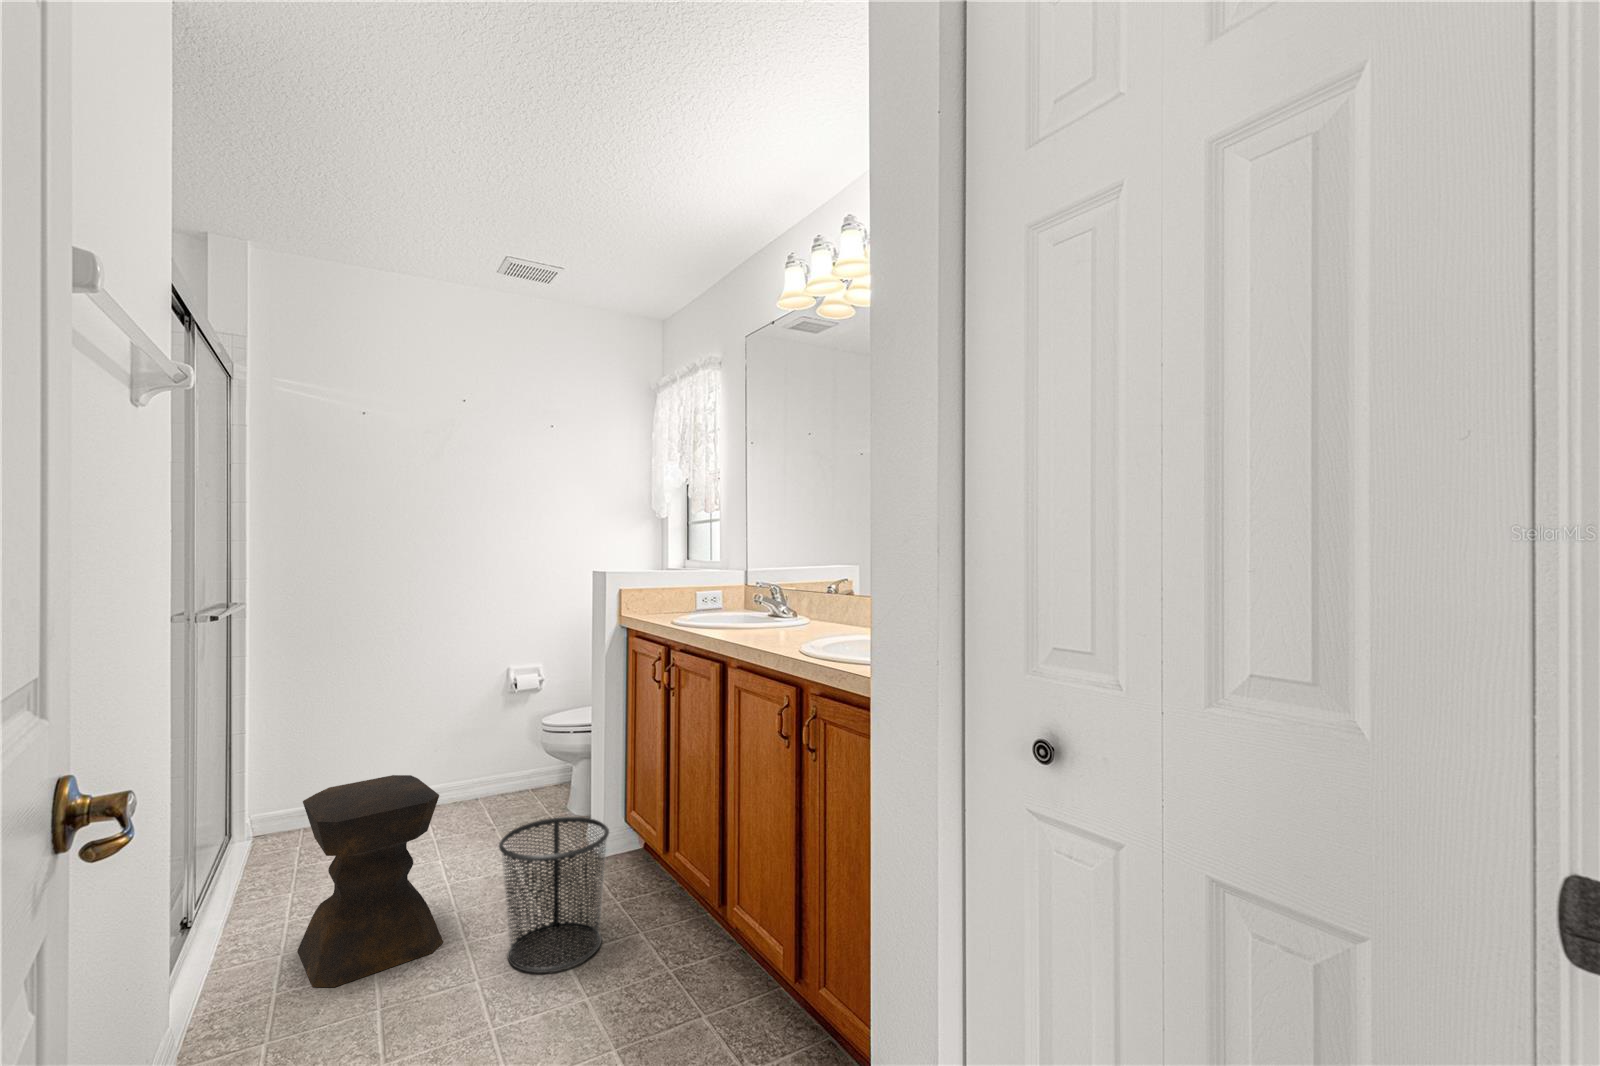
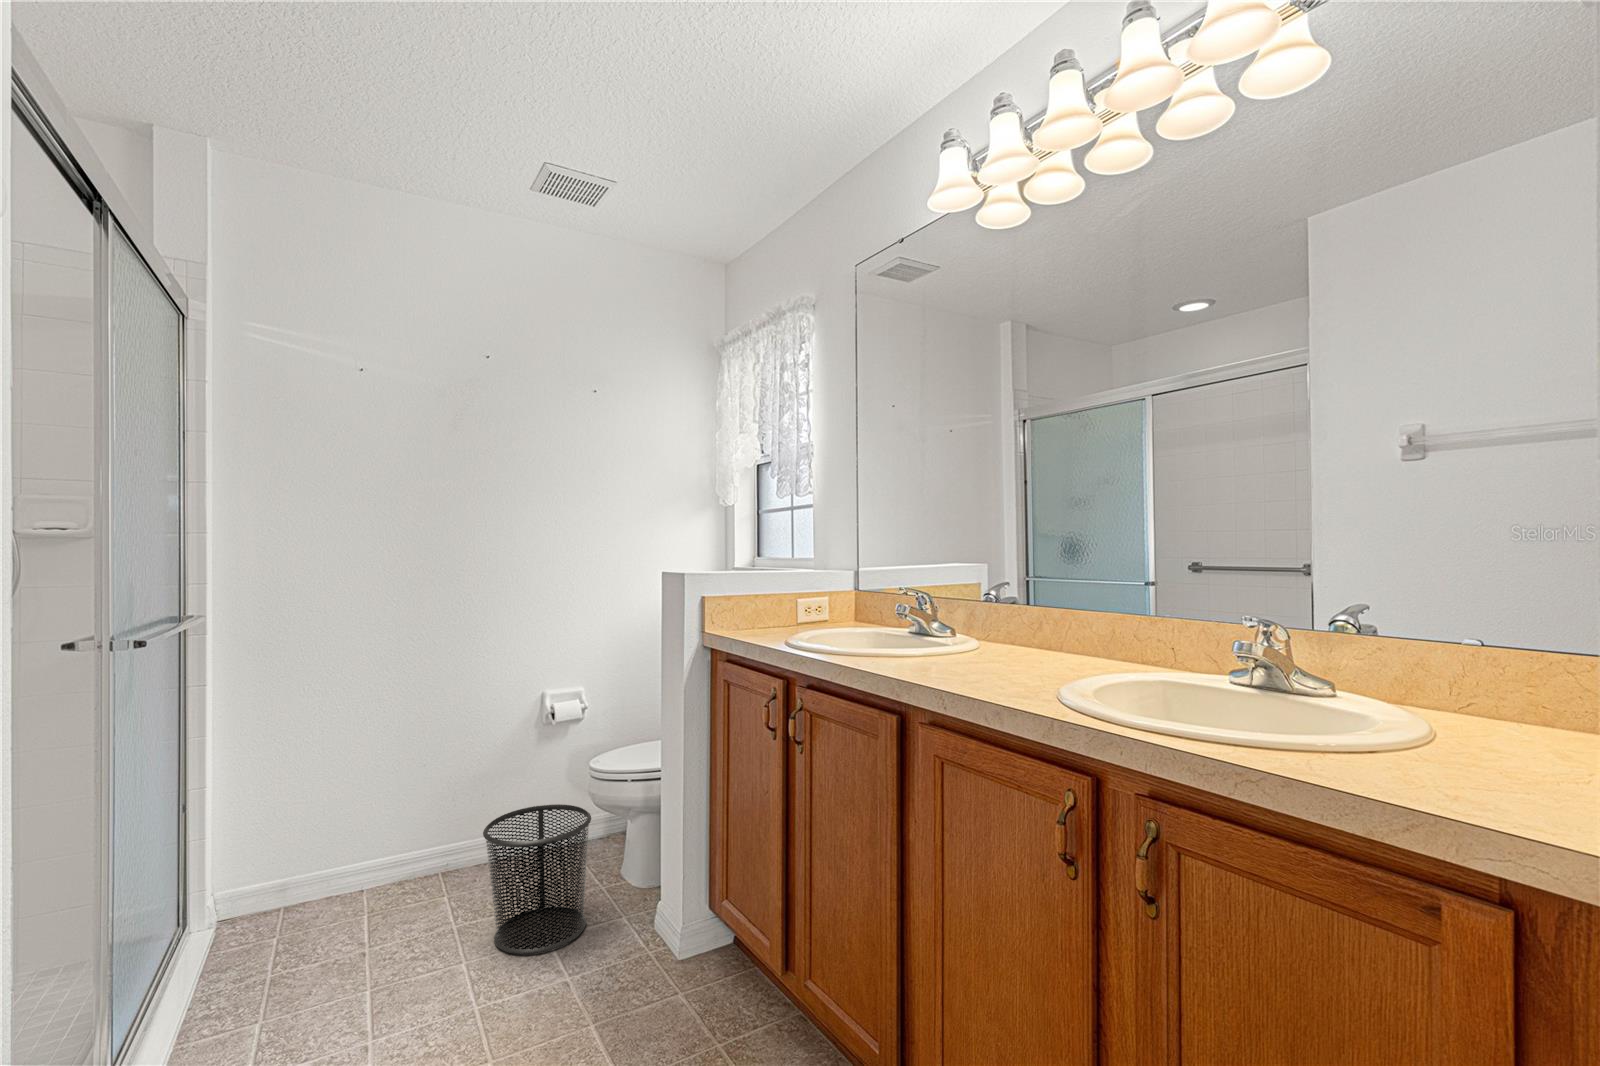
stool: present [298,775,443,987] -> none [292,766,433,970]

